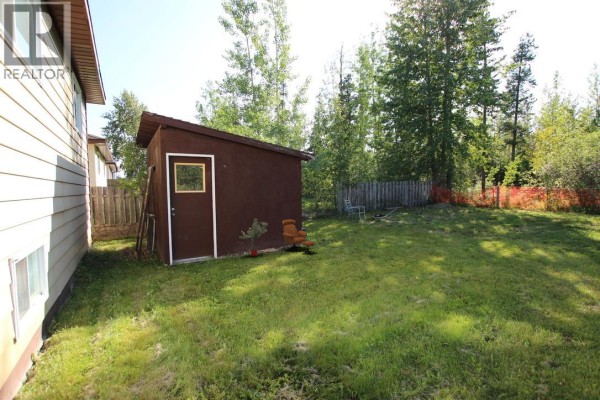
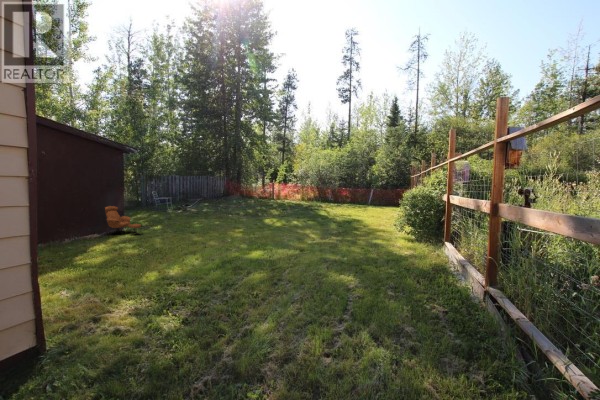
potted tree: present [240,219,267,257] -> none [62,205,93,241]

